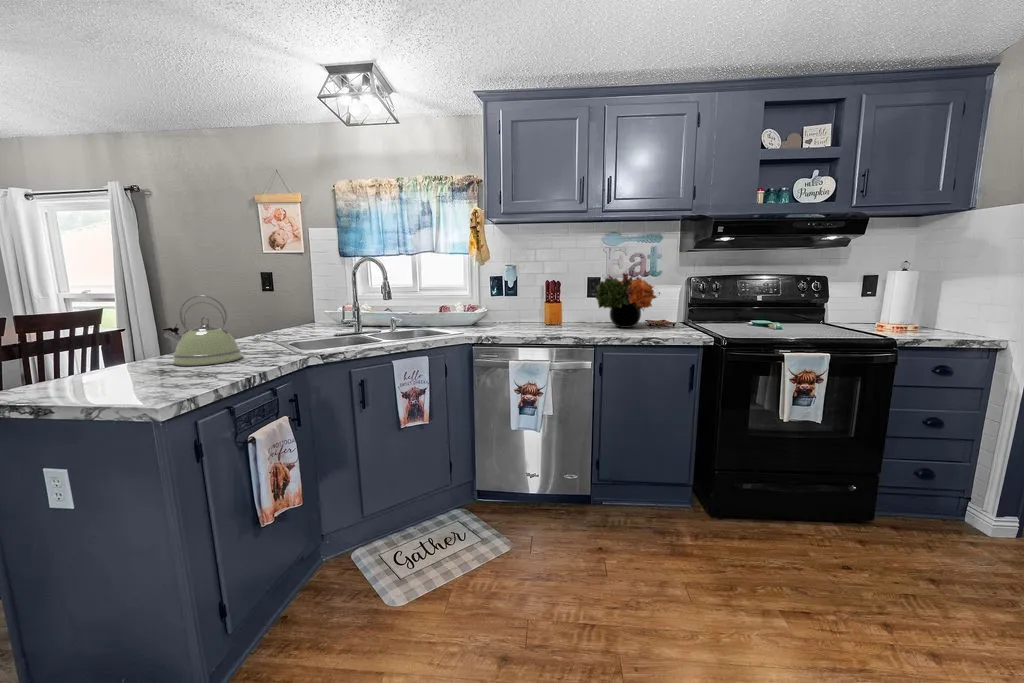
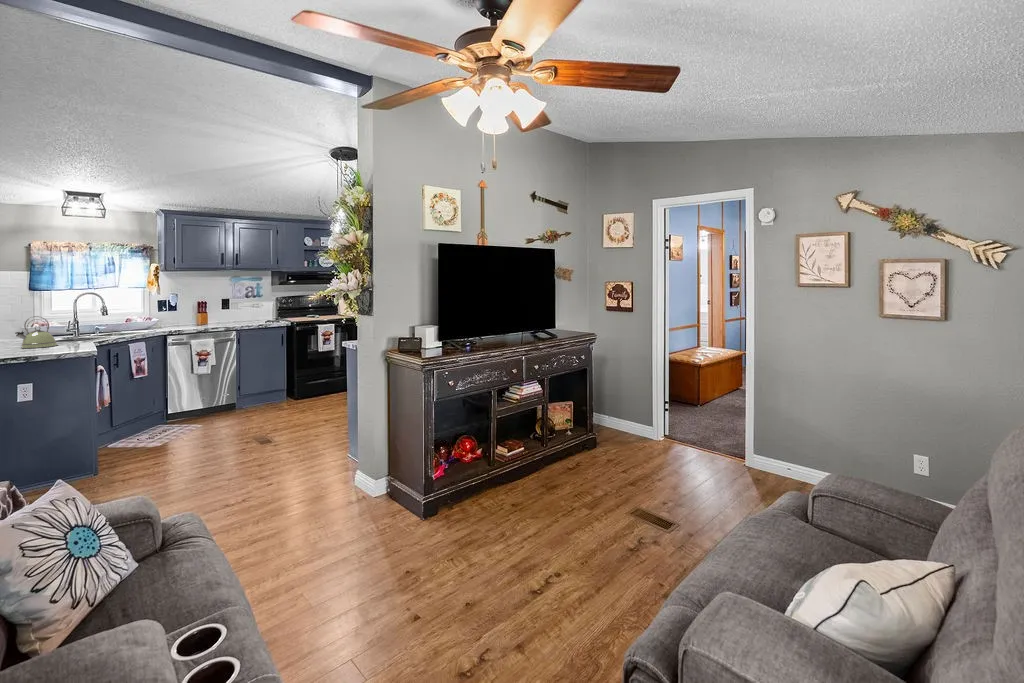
flower arrangement: present [596,273,656,328] -> none [229,297,262,323]

